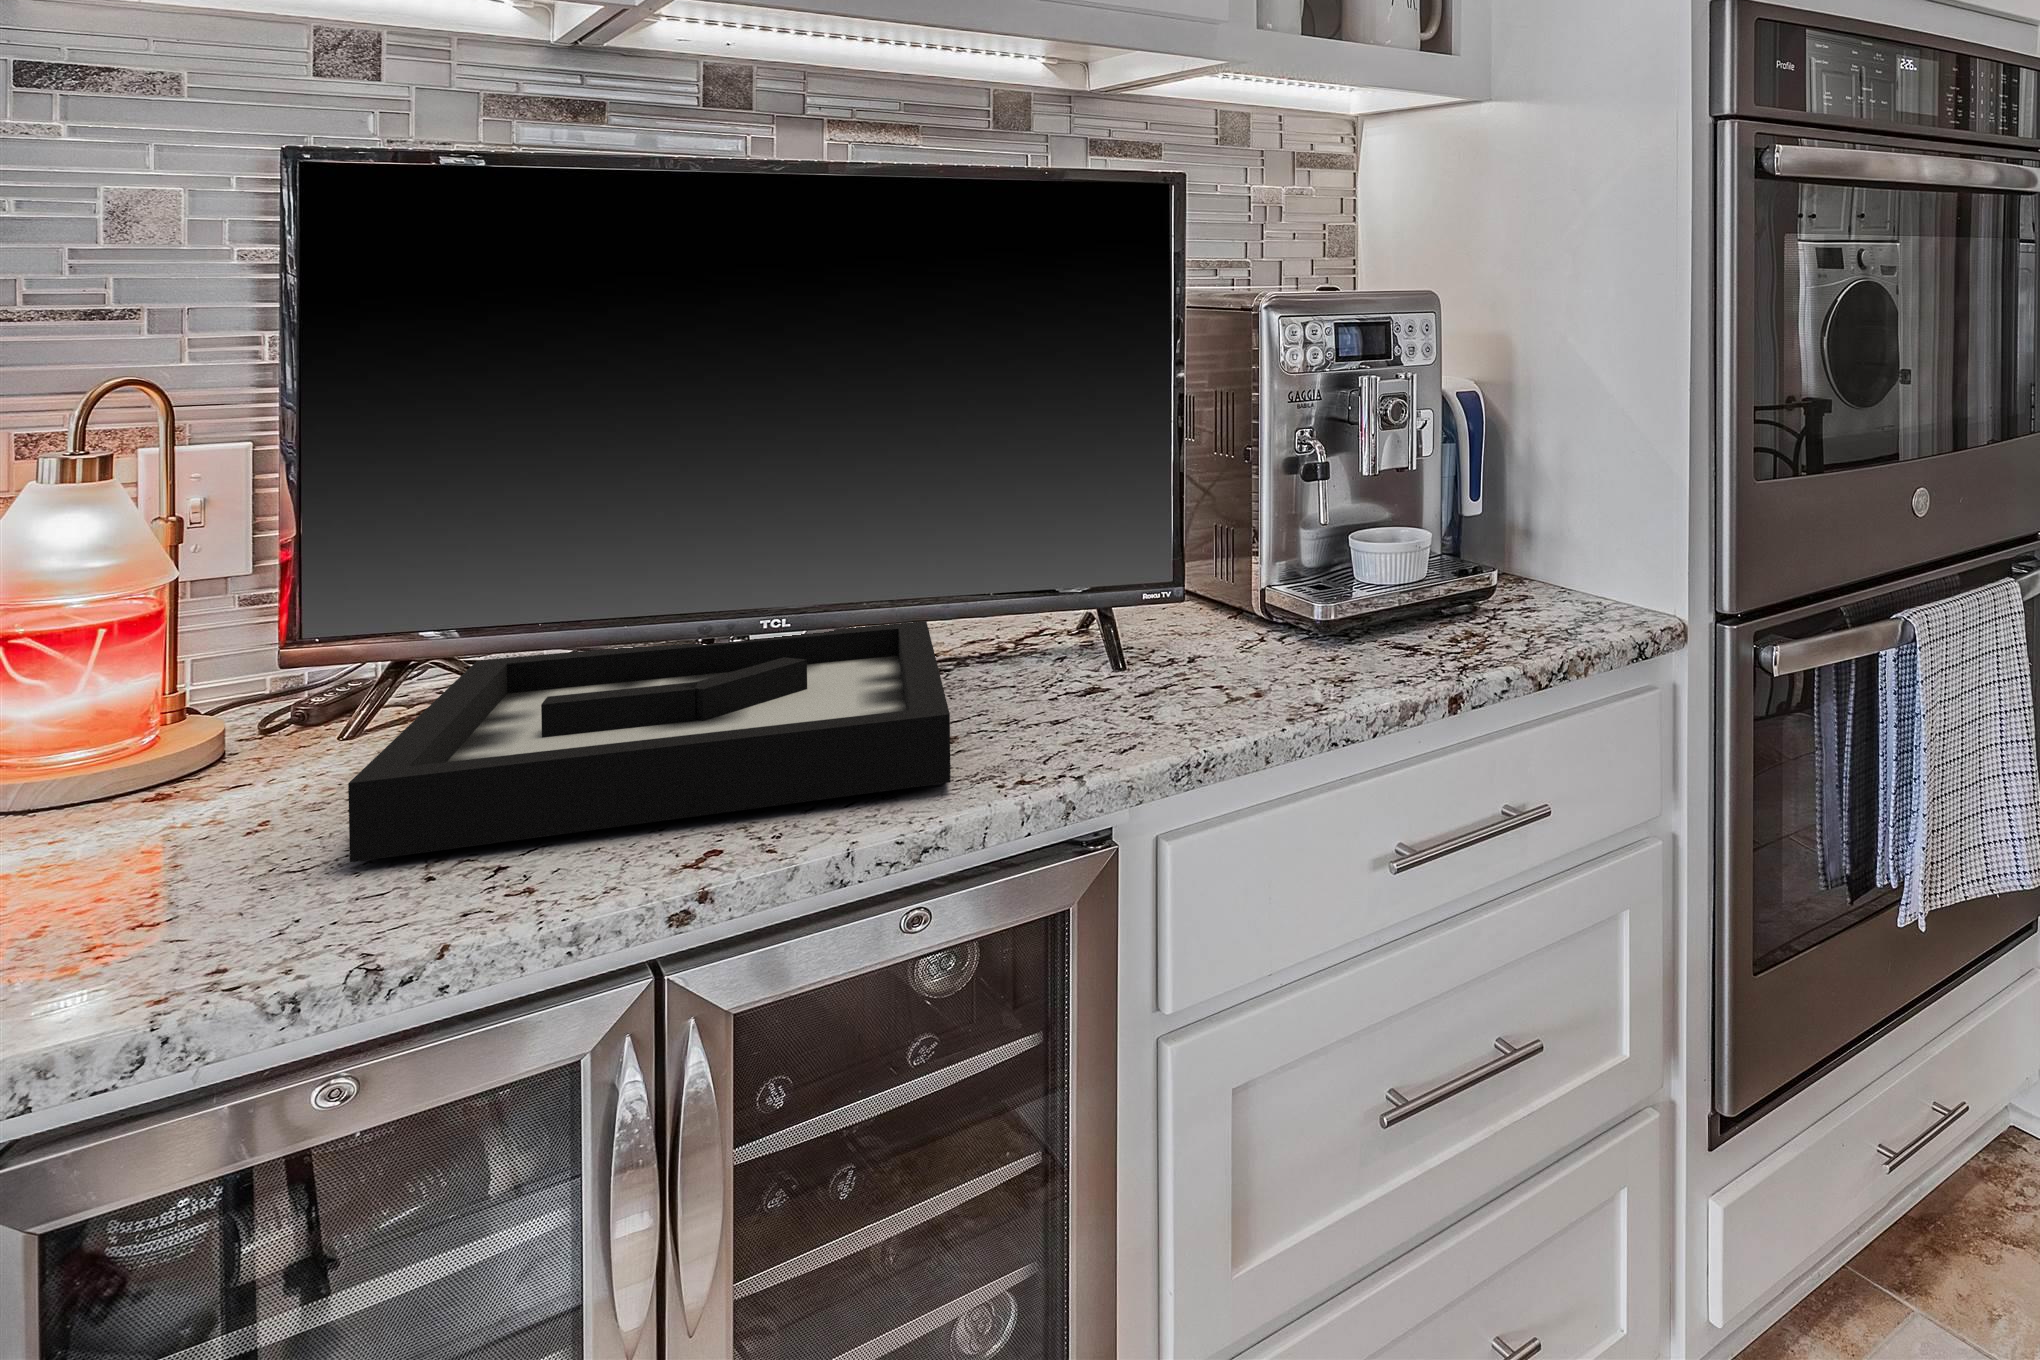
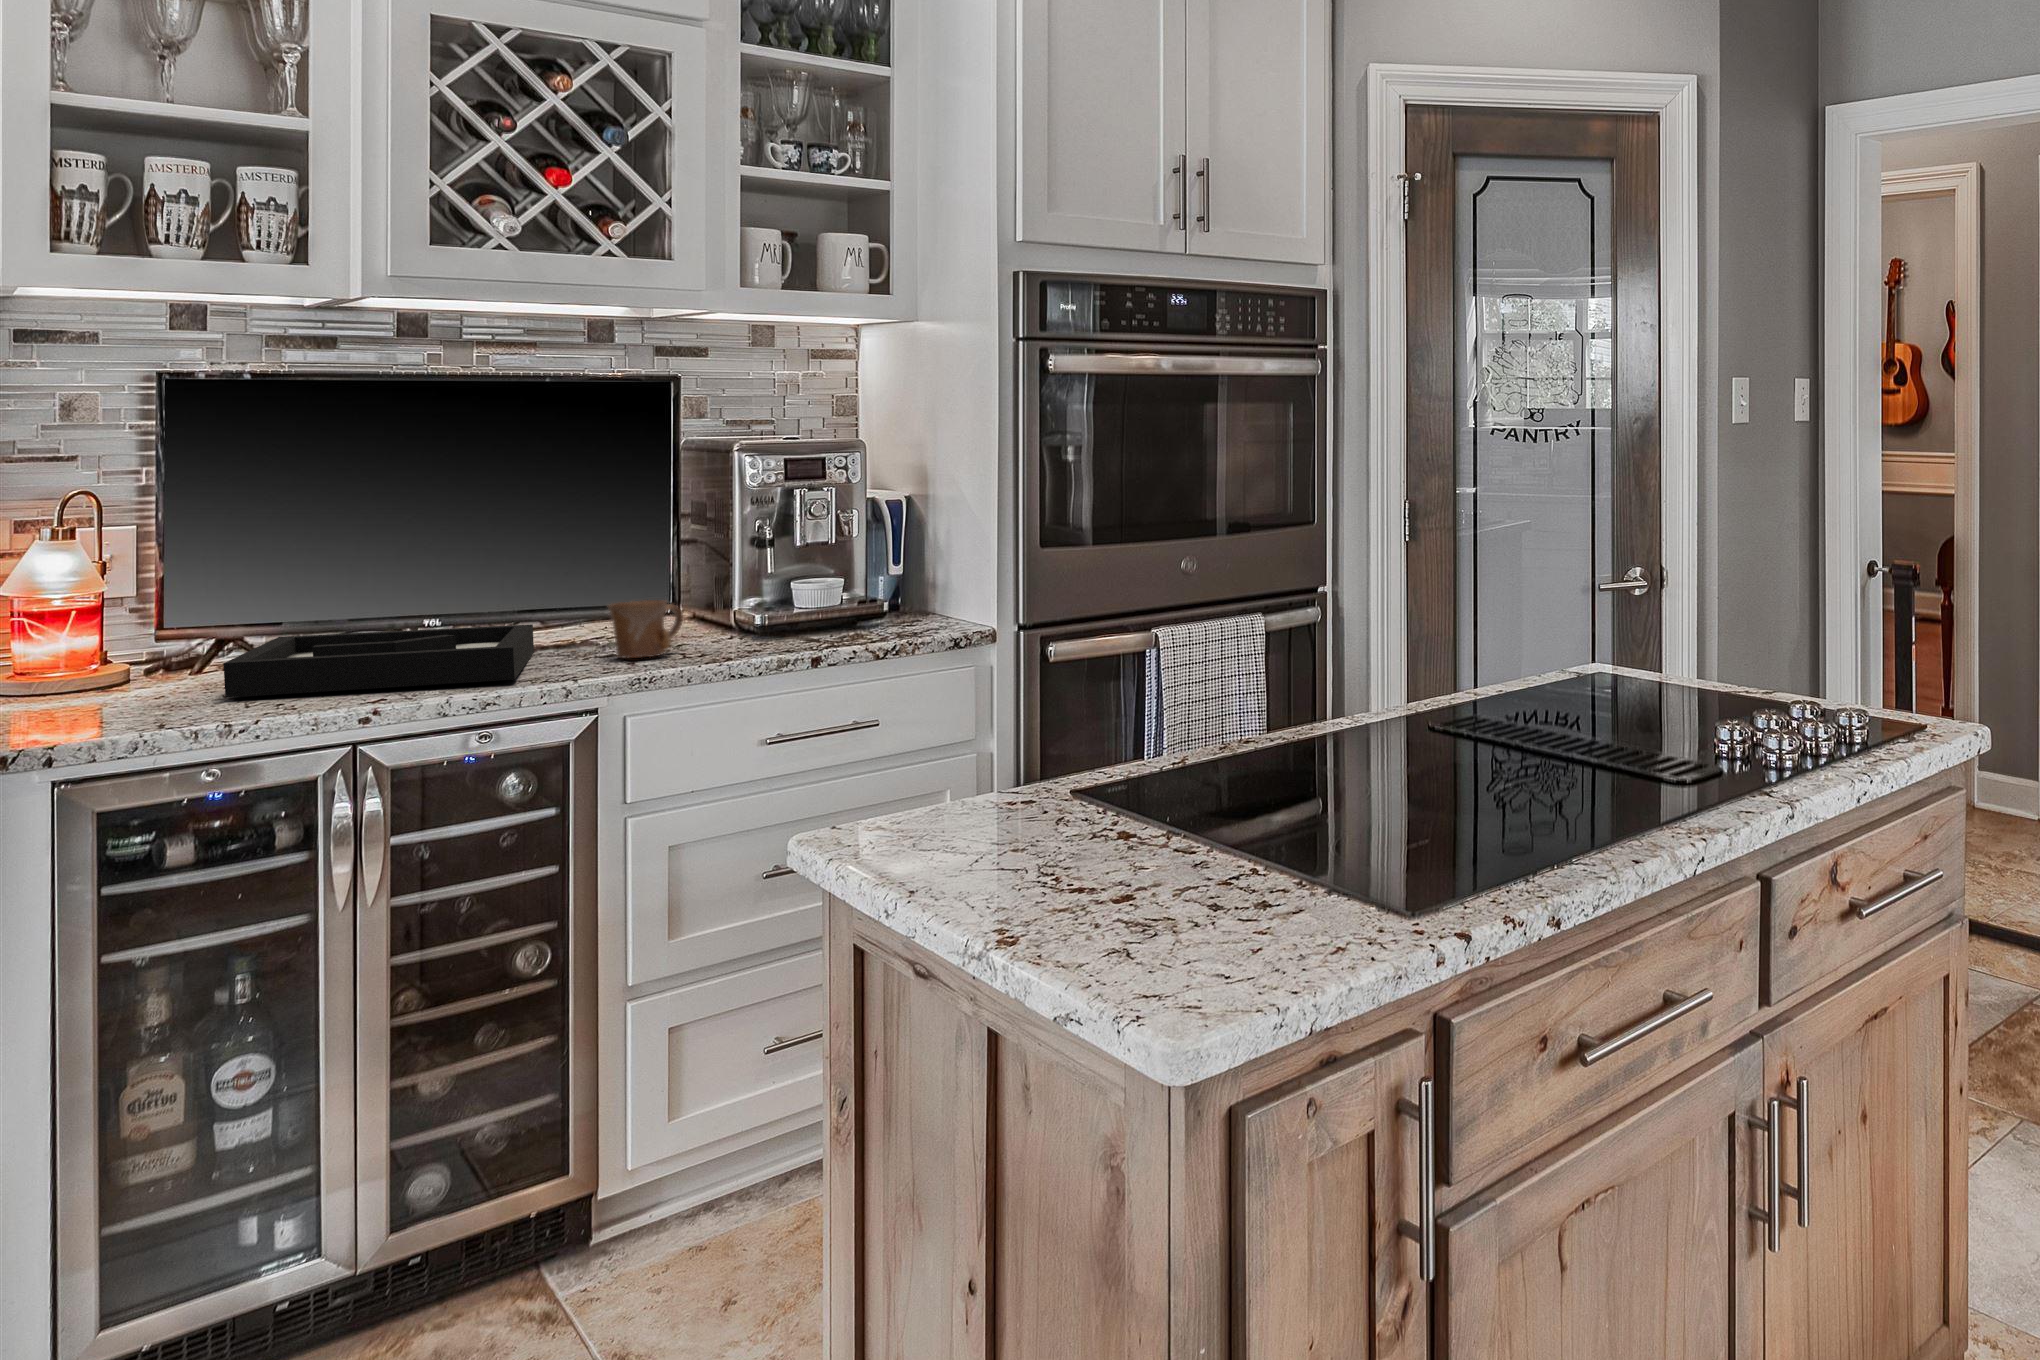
mug: none [1076,579,1195,697] -> present [607,600,683,658]

